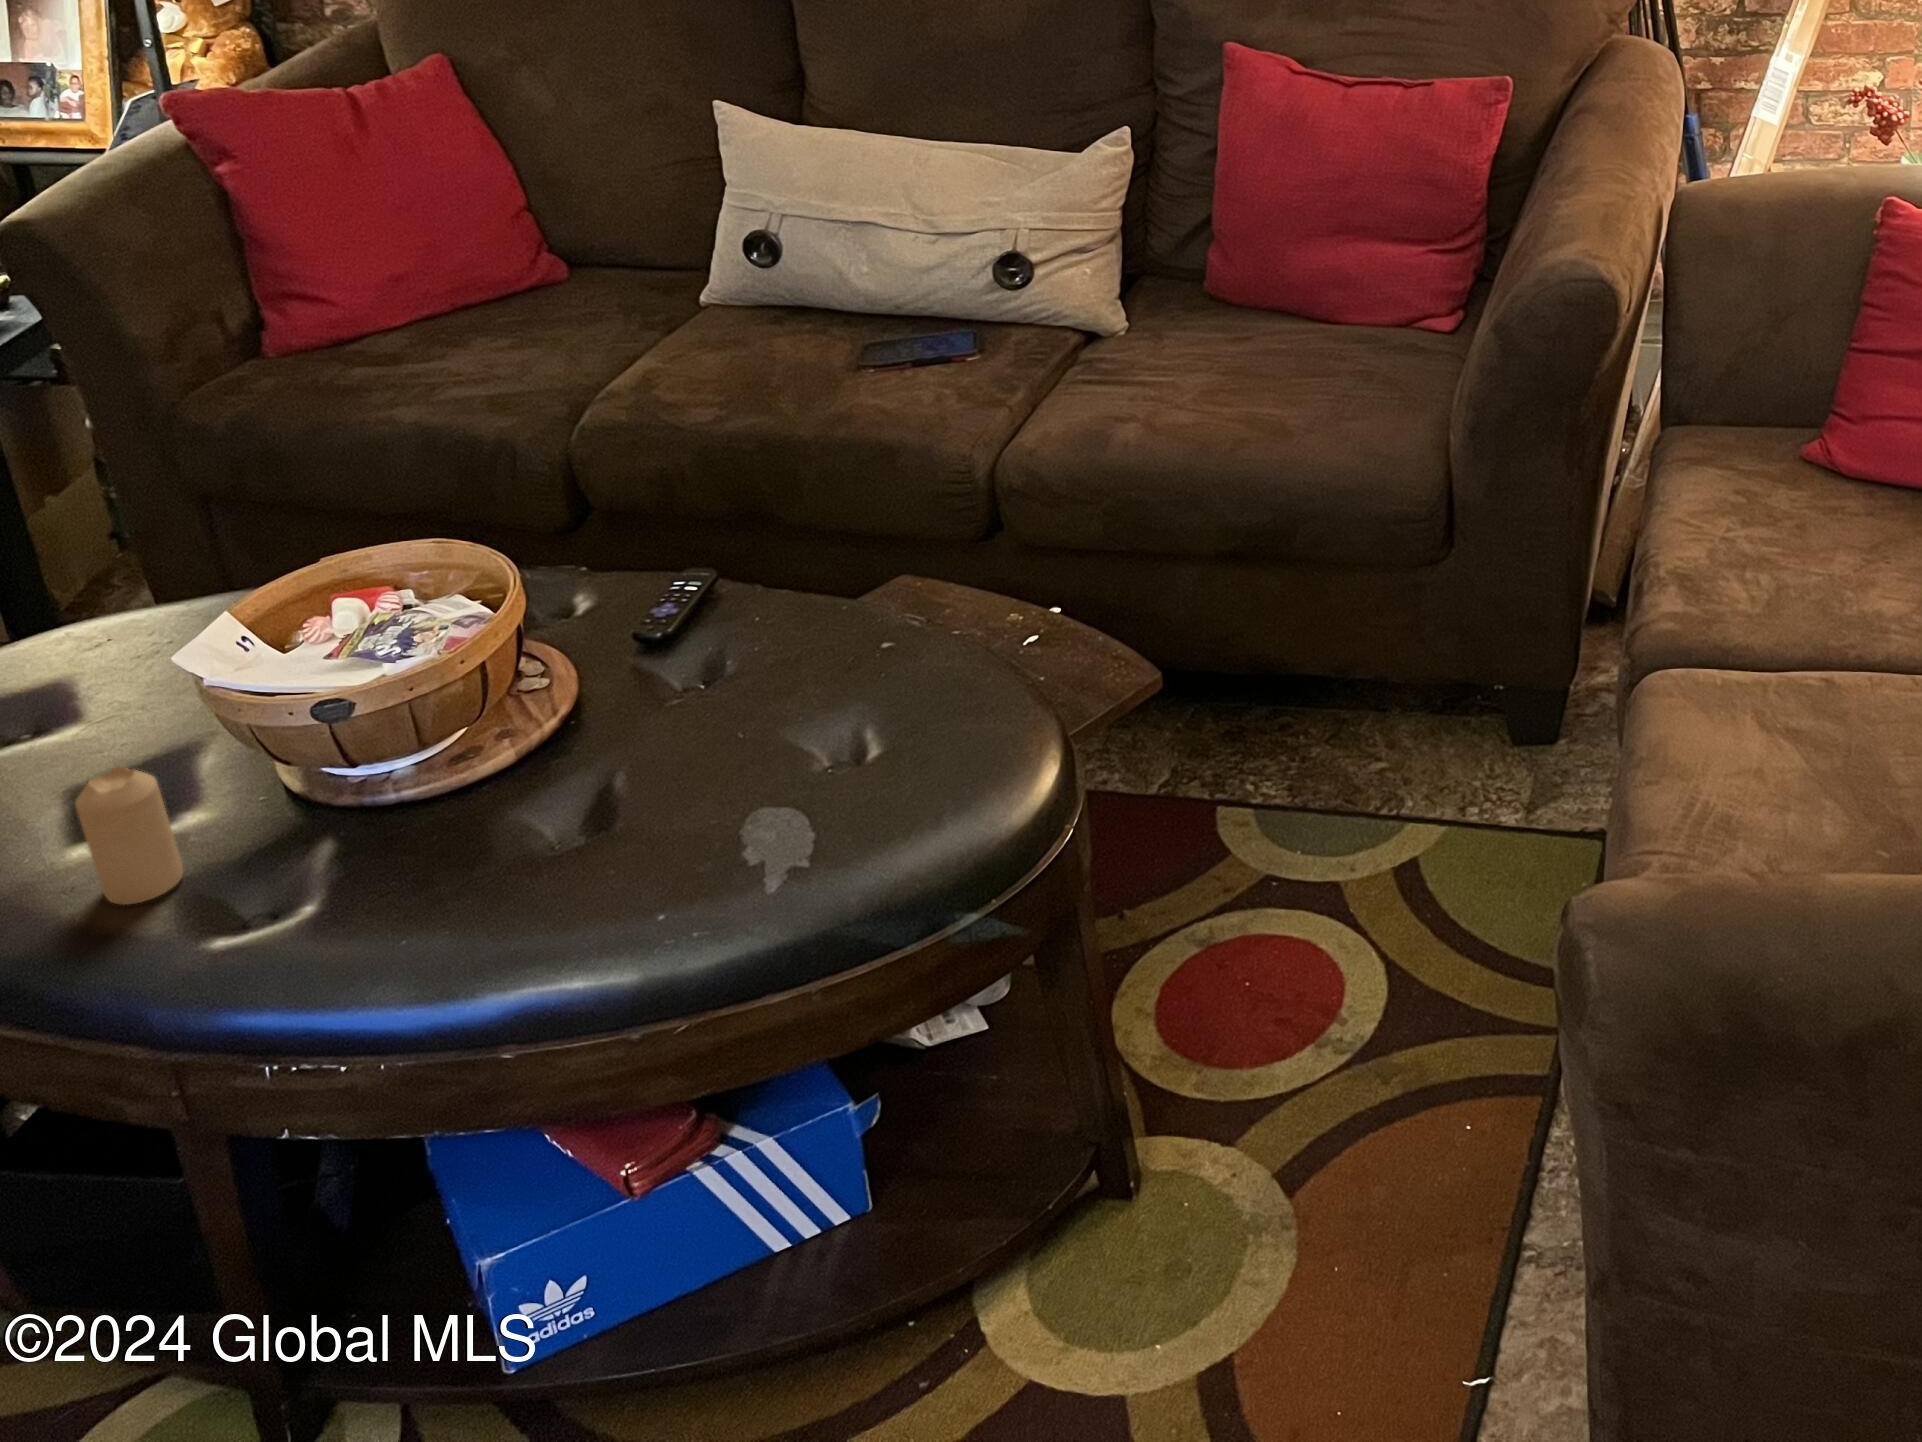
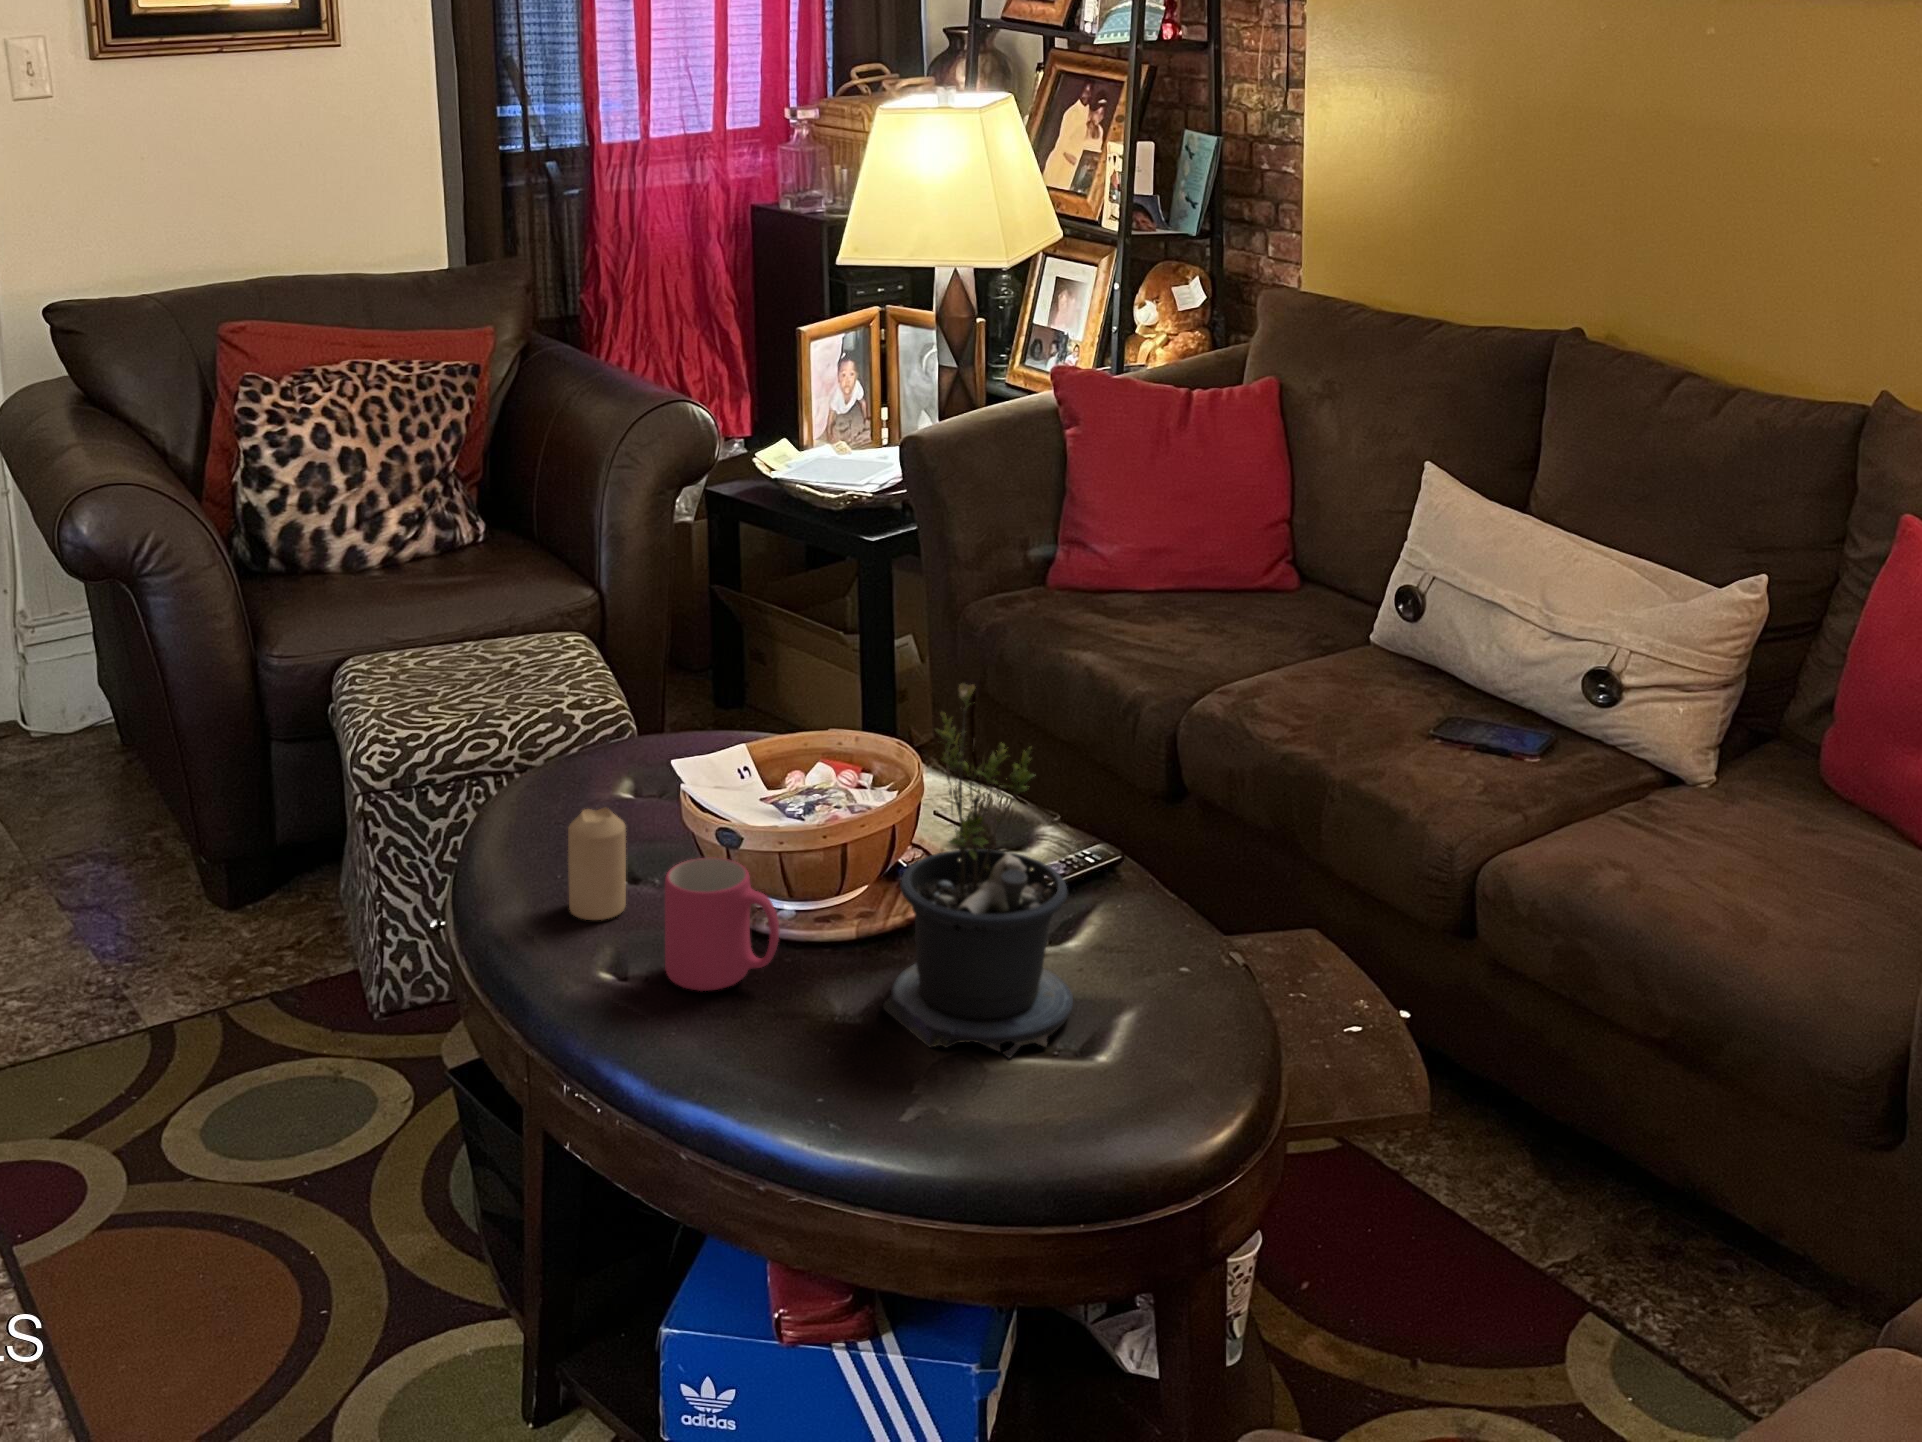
potted plant: none [574,460,800,846] -> present [883,683,1073,1059]
mug: none [279,755,448,915] -> present [665,858,779,991]

